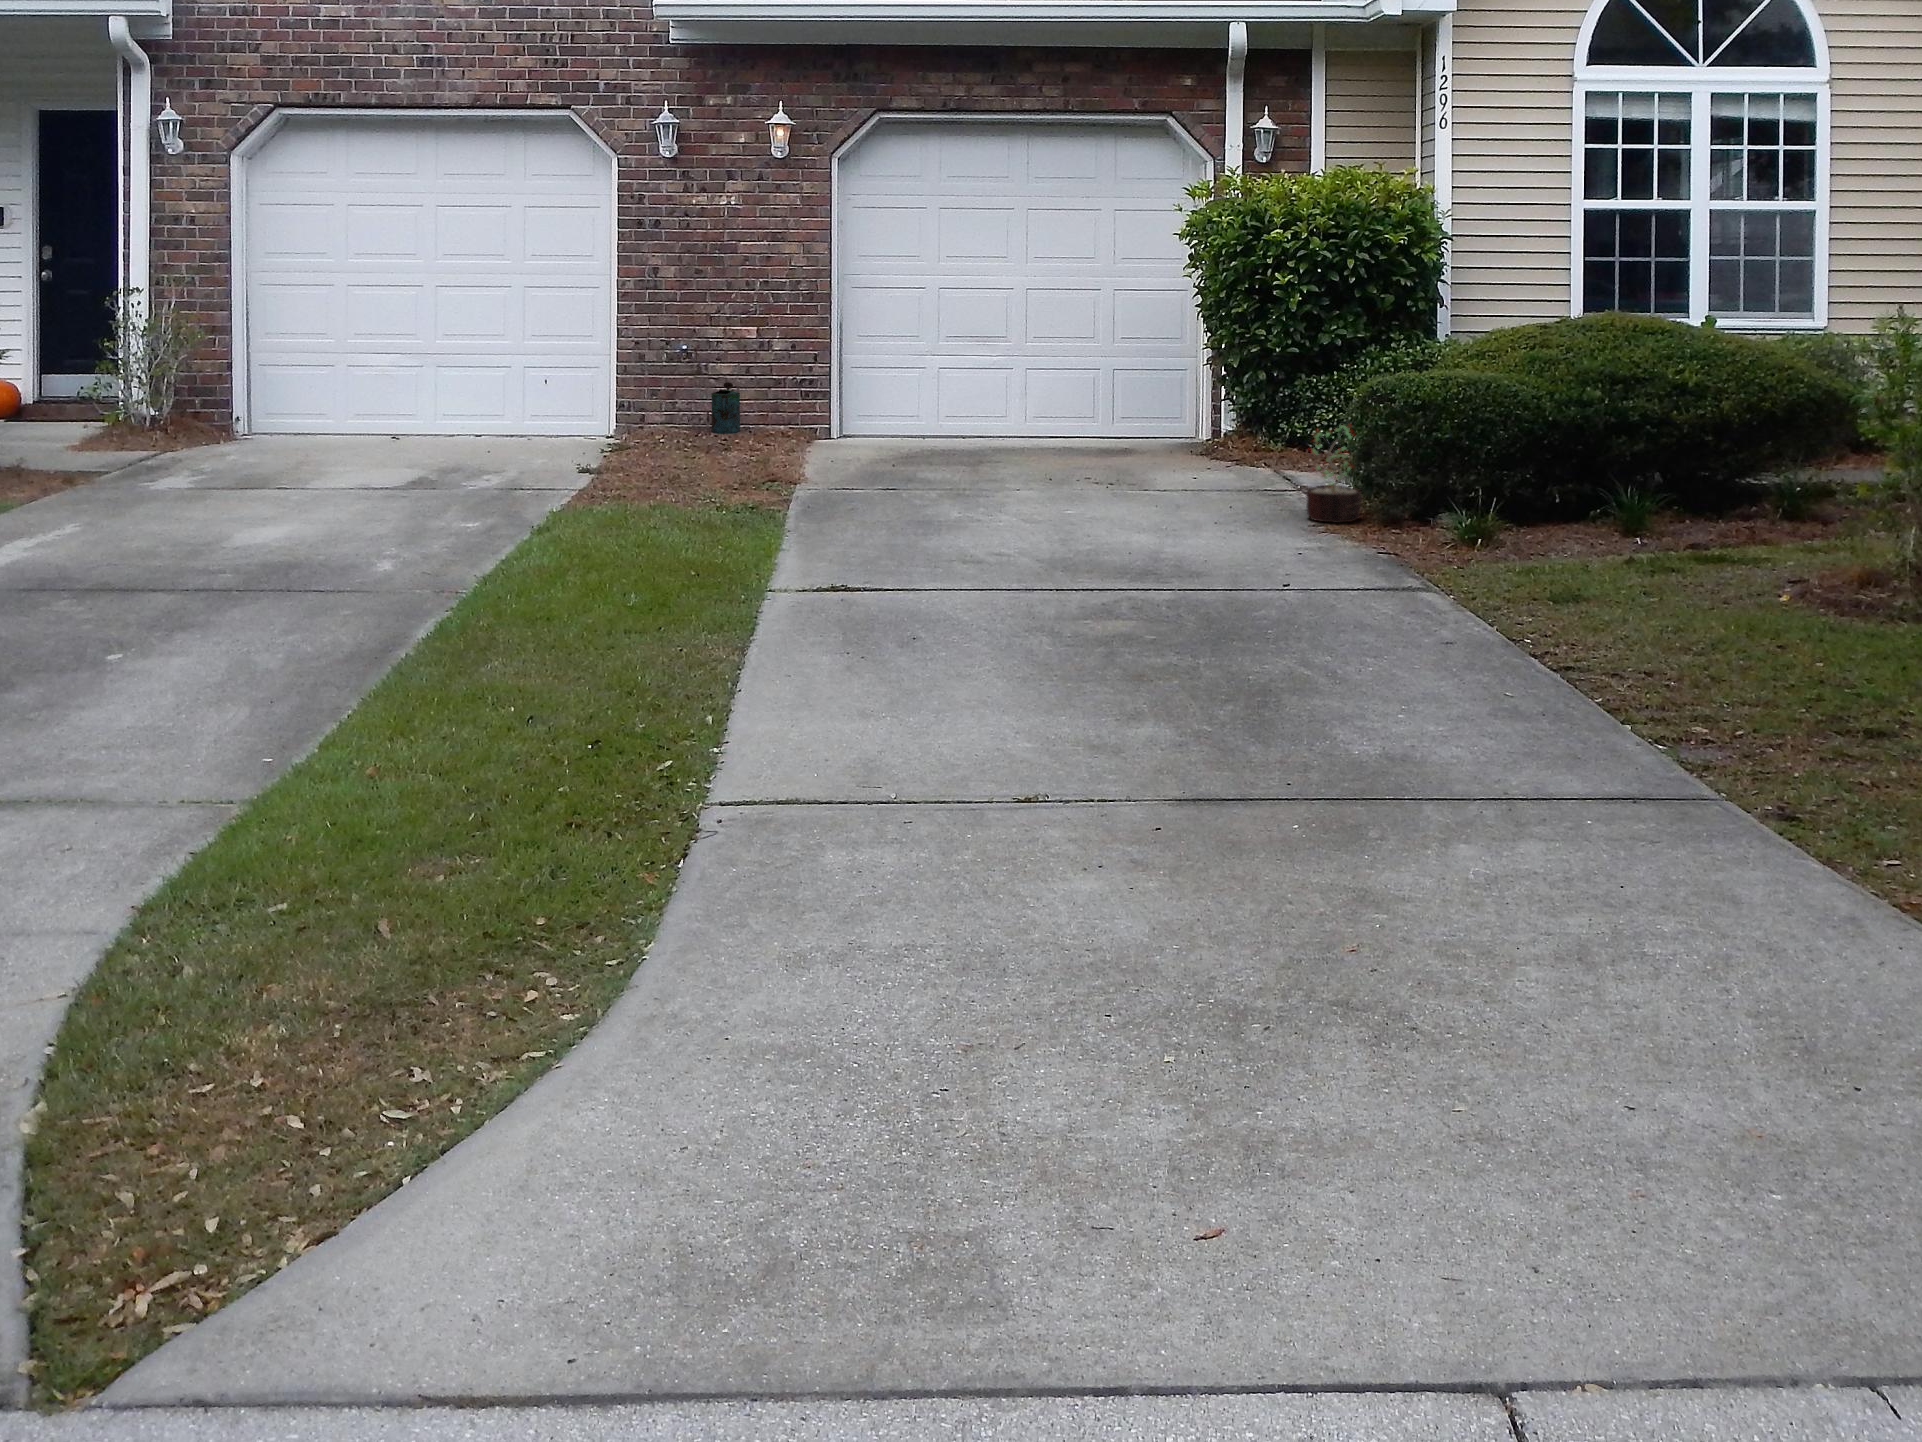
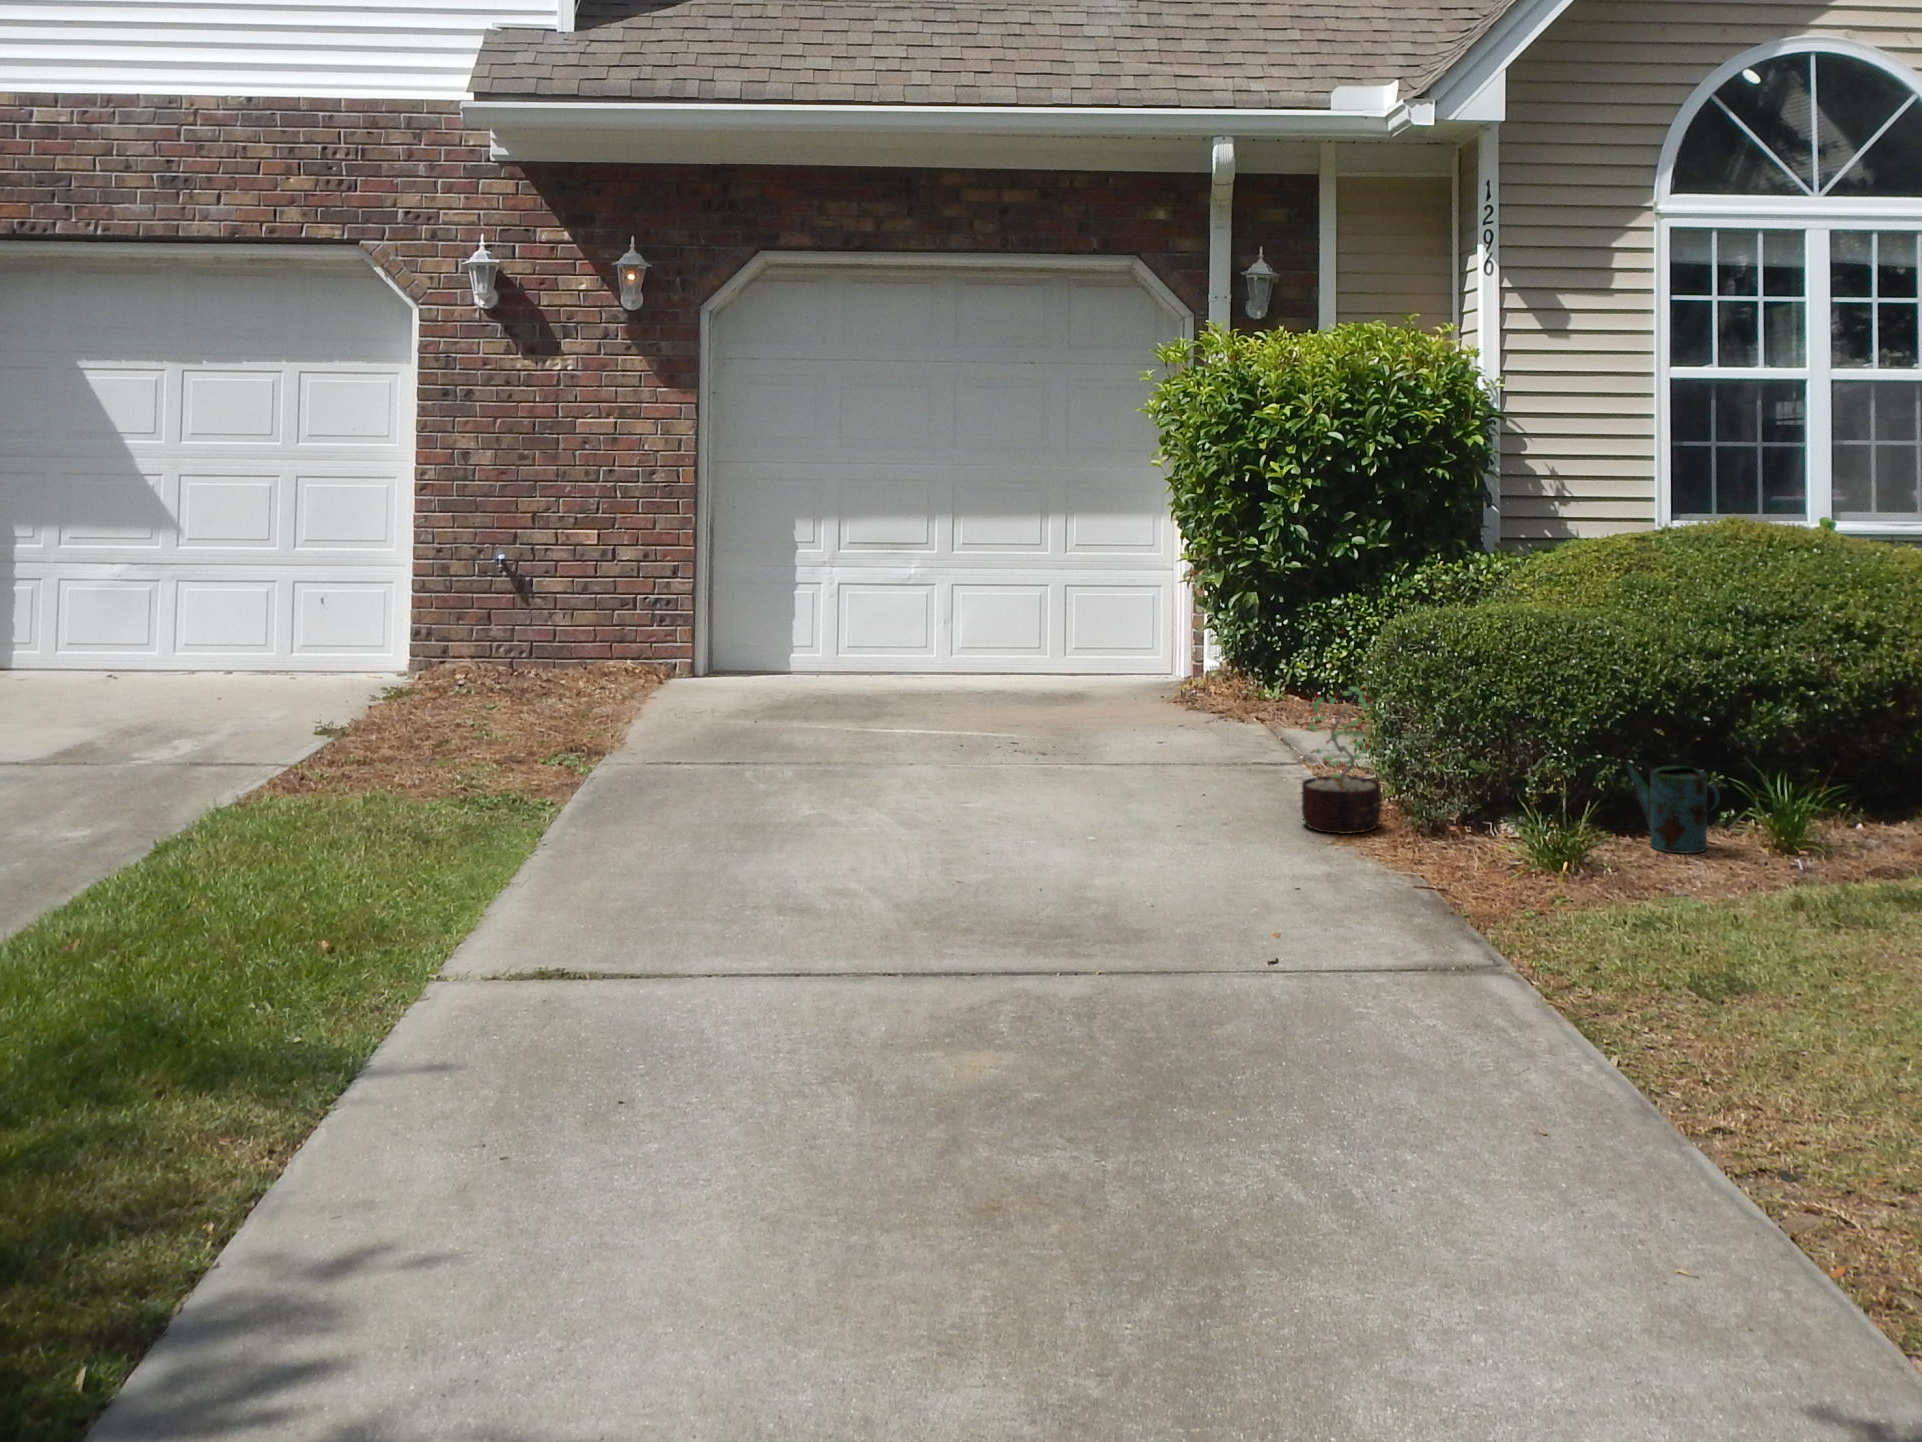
watering can: present [711,382,740,433] -> present [1614,748,1720,854]

